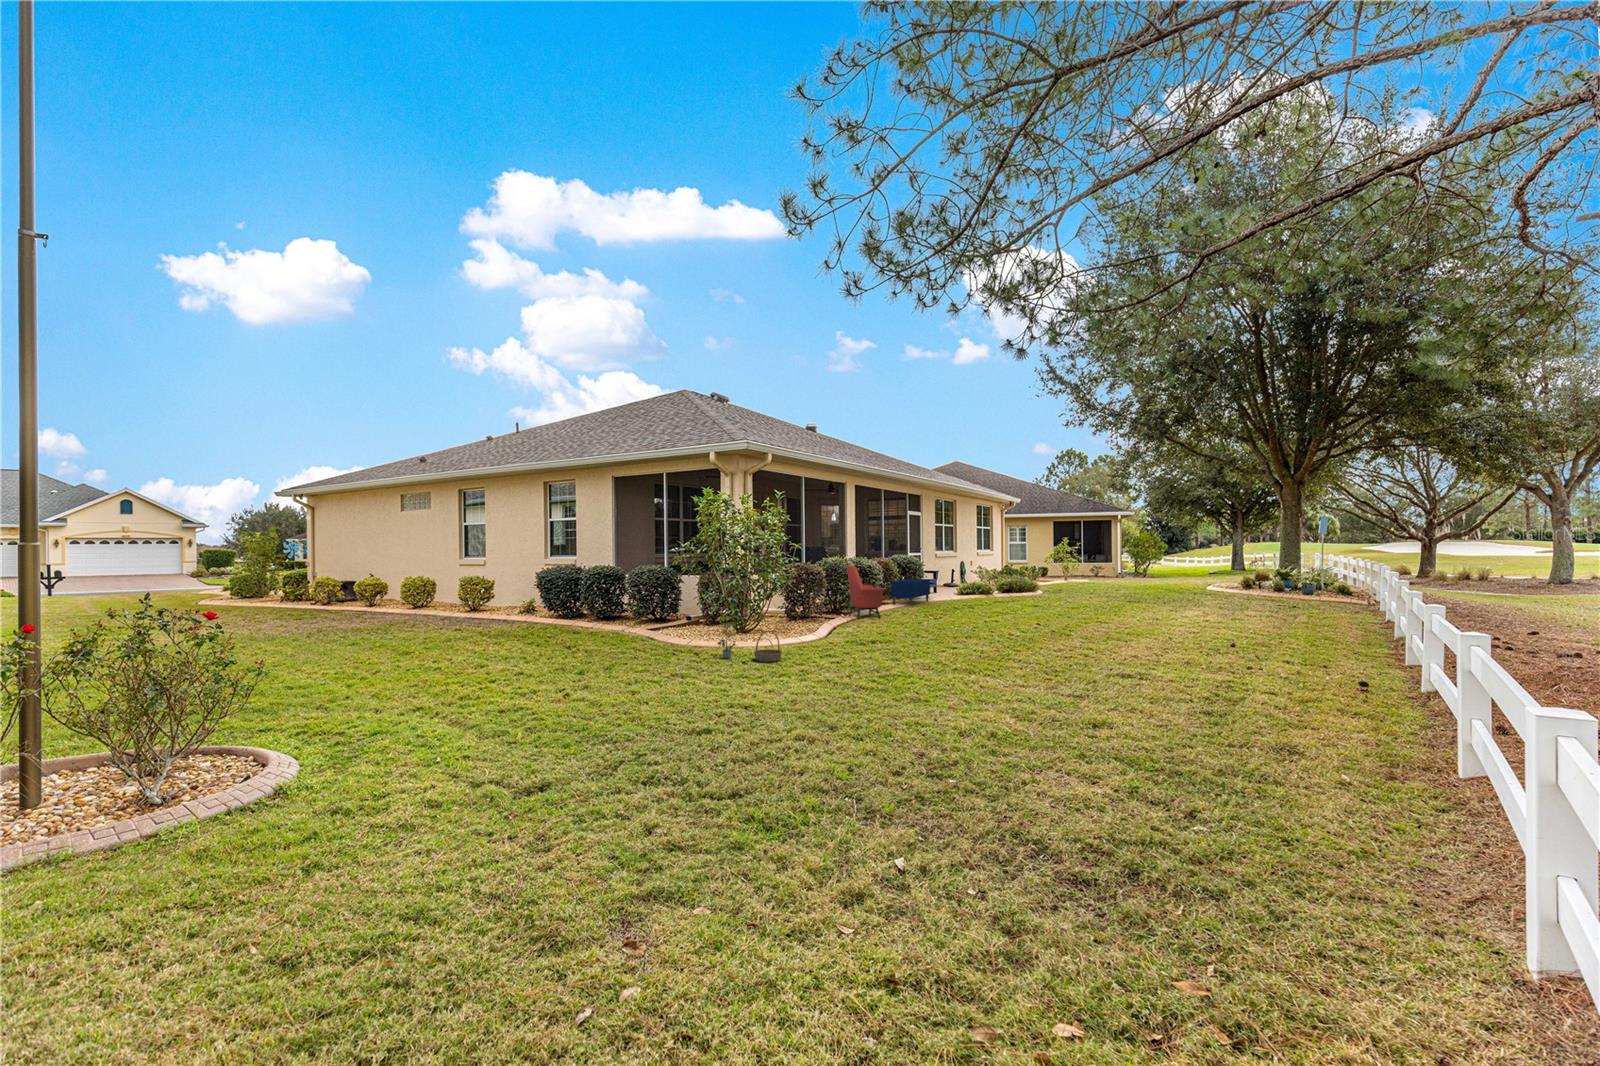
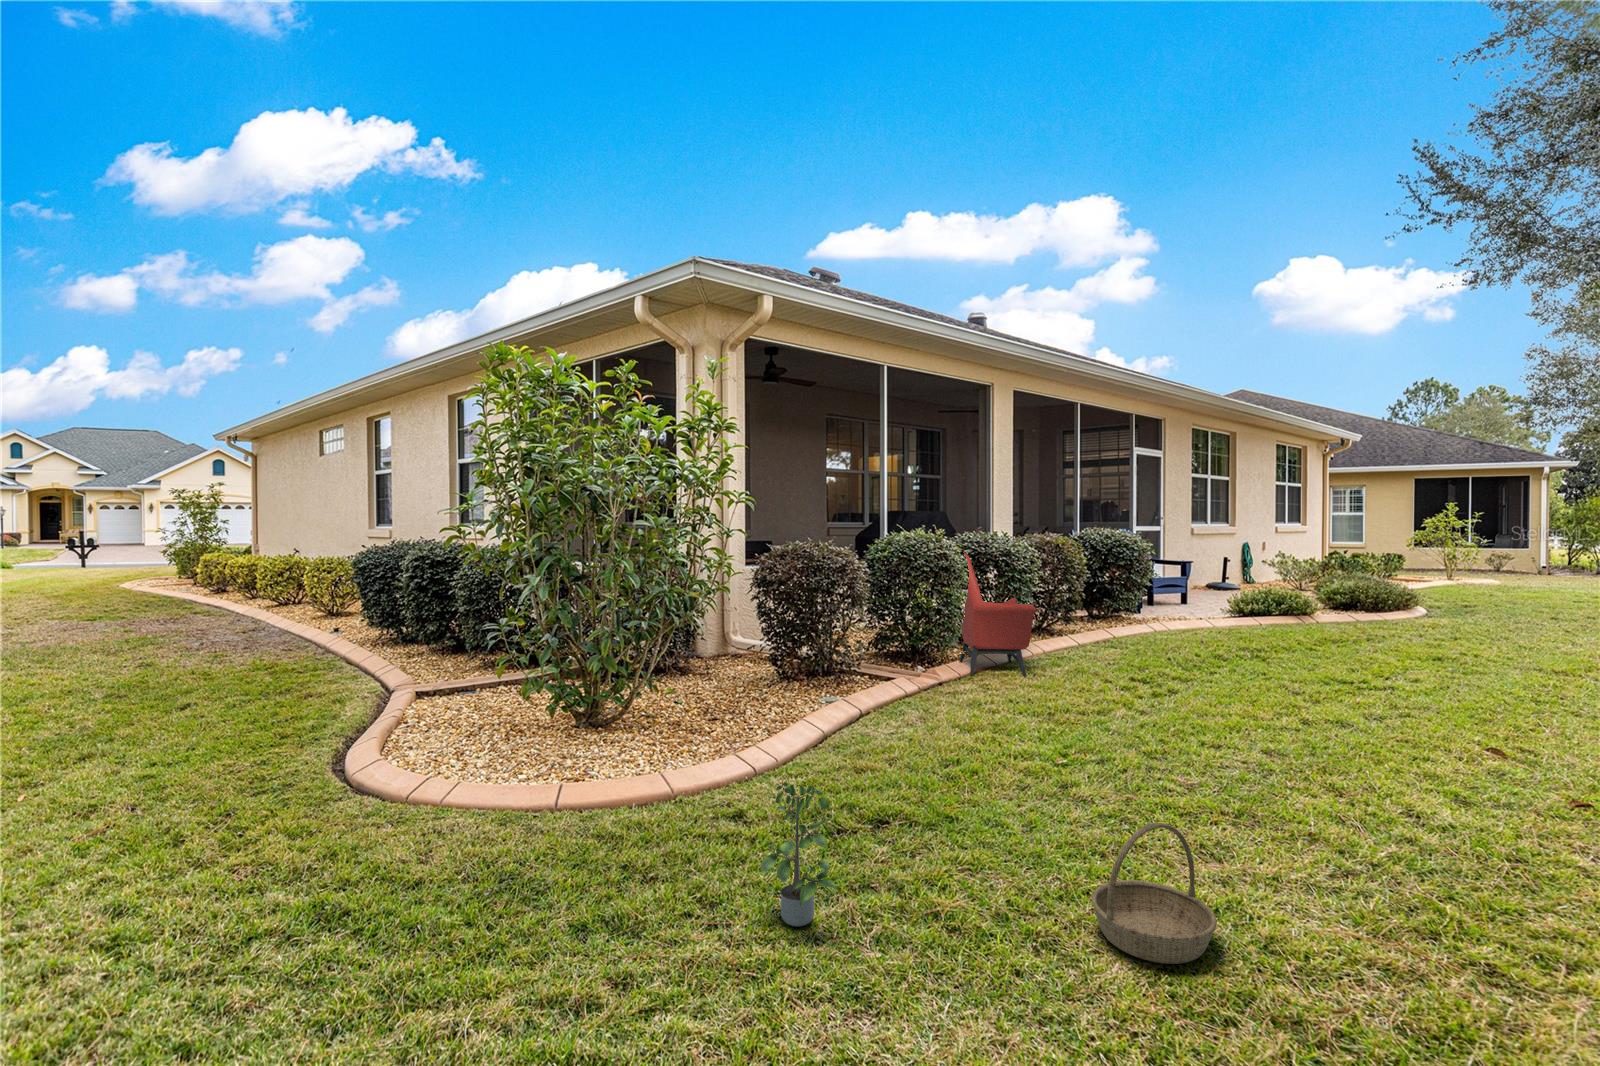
bench: present [891,579,930,606] -> none [1077,577,1168,637]
potted plant: present [718,622,736,658] -> present [761,781,838,927]
basket: present [754,631,782,662] -> present [1092,823,1217,964]

